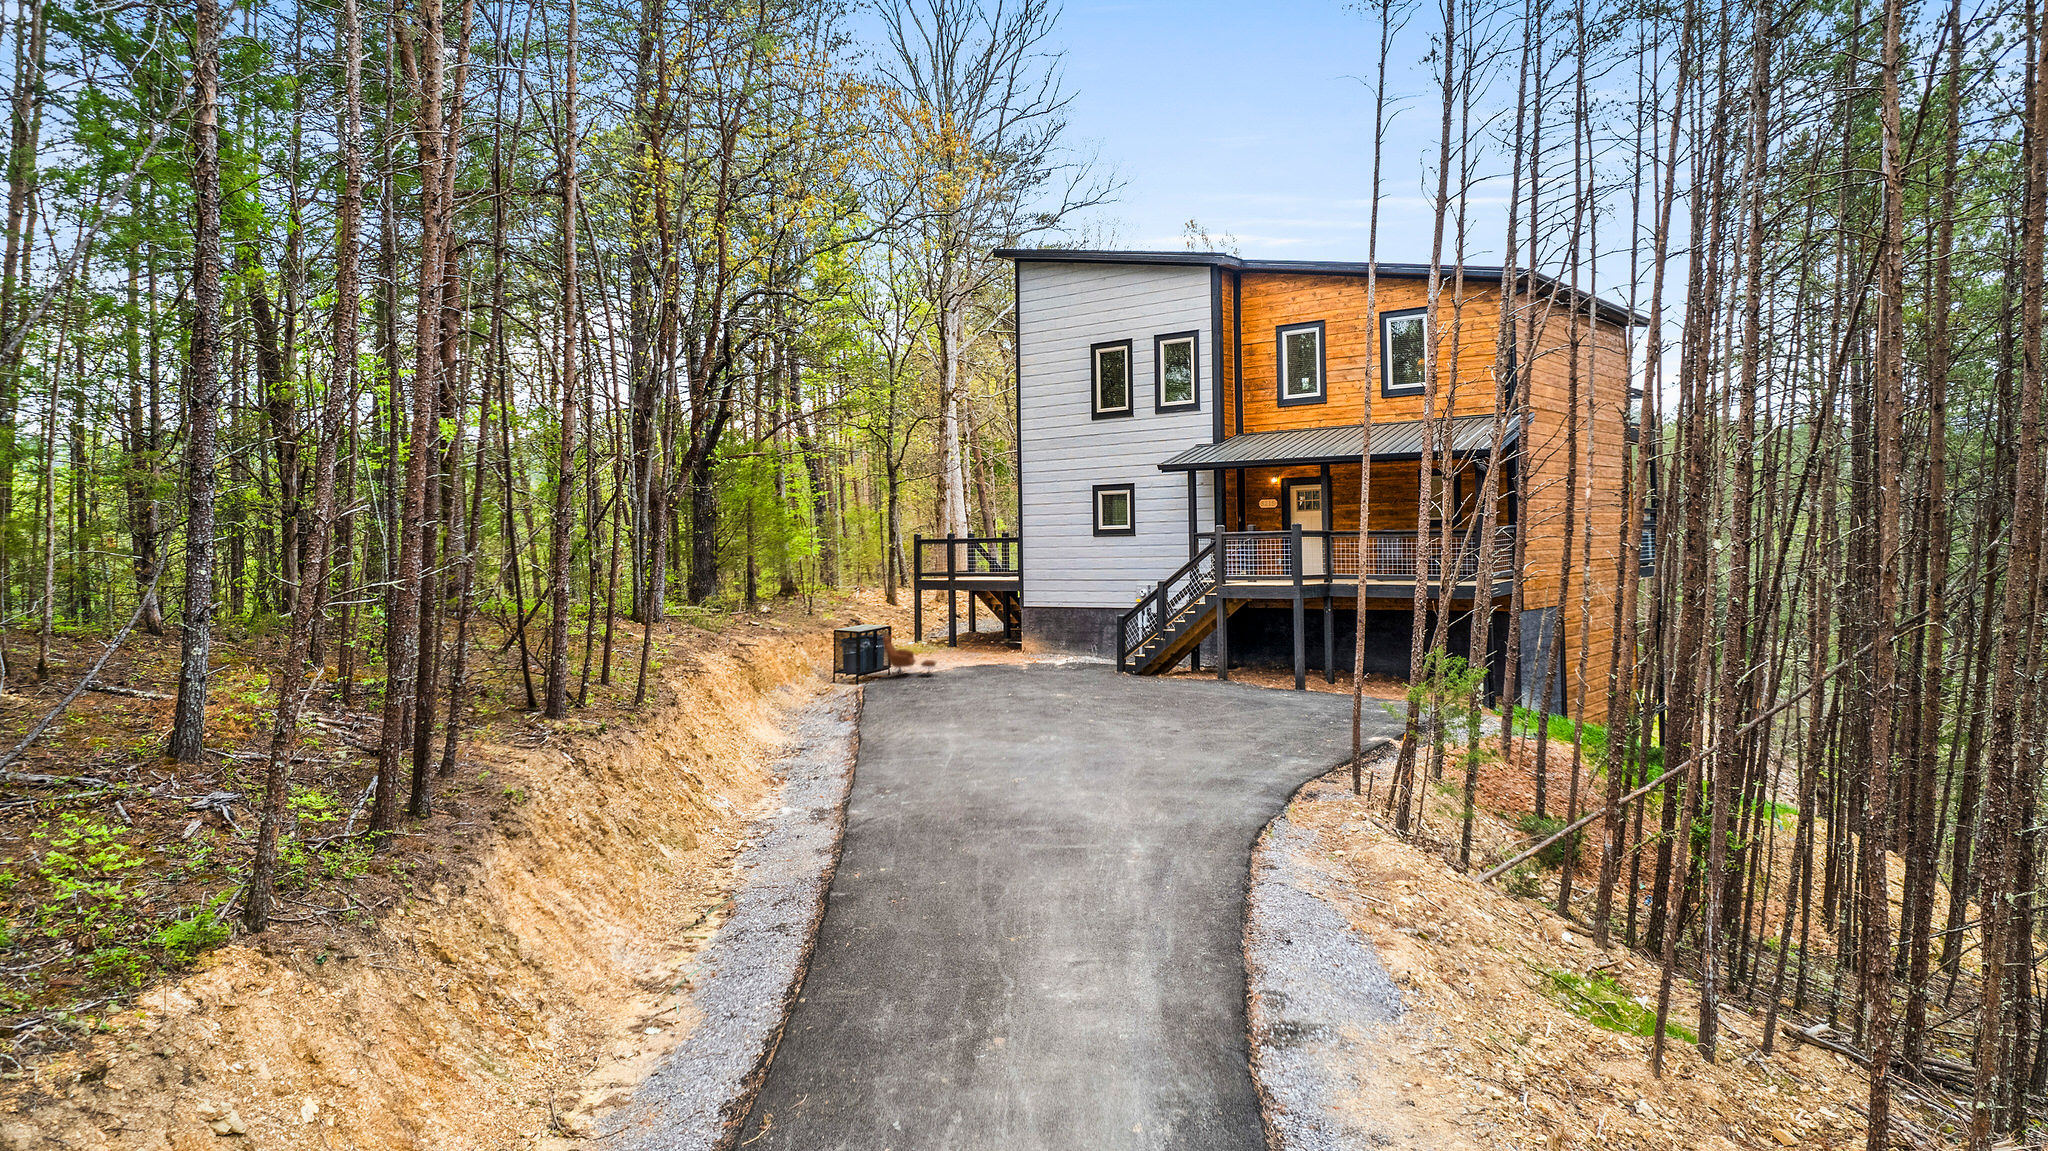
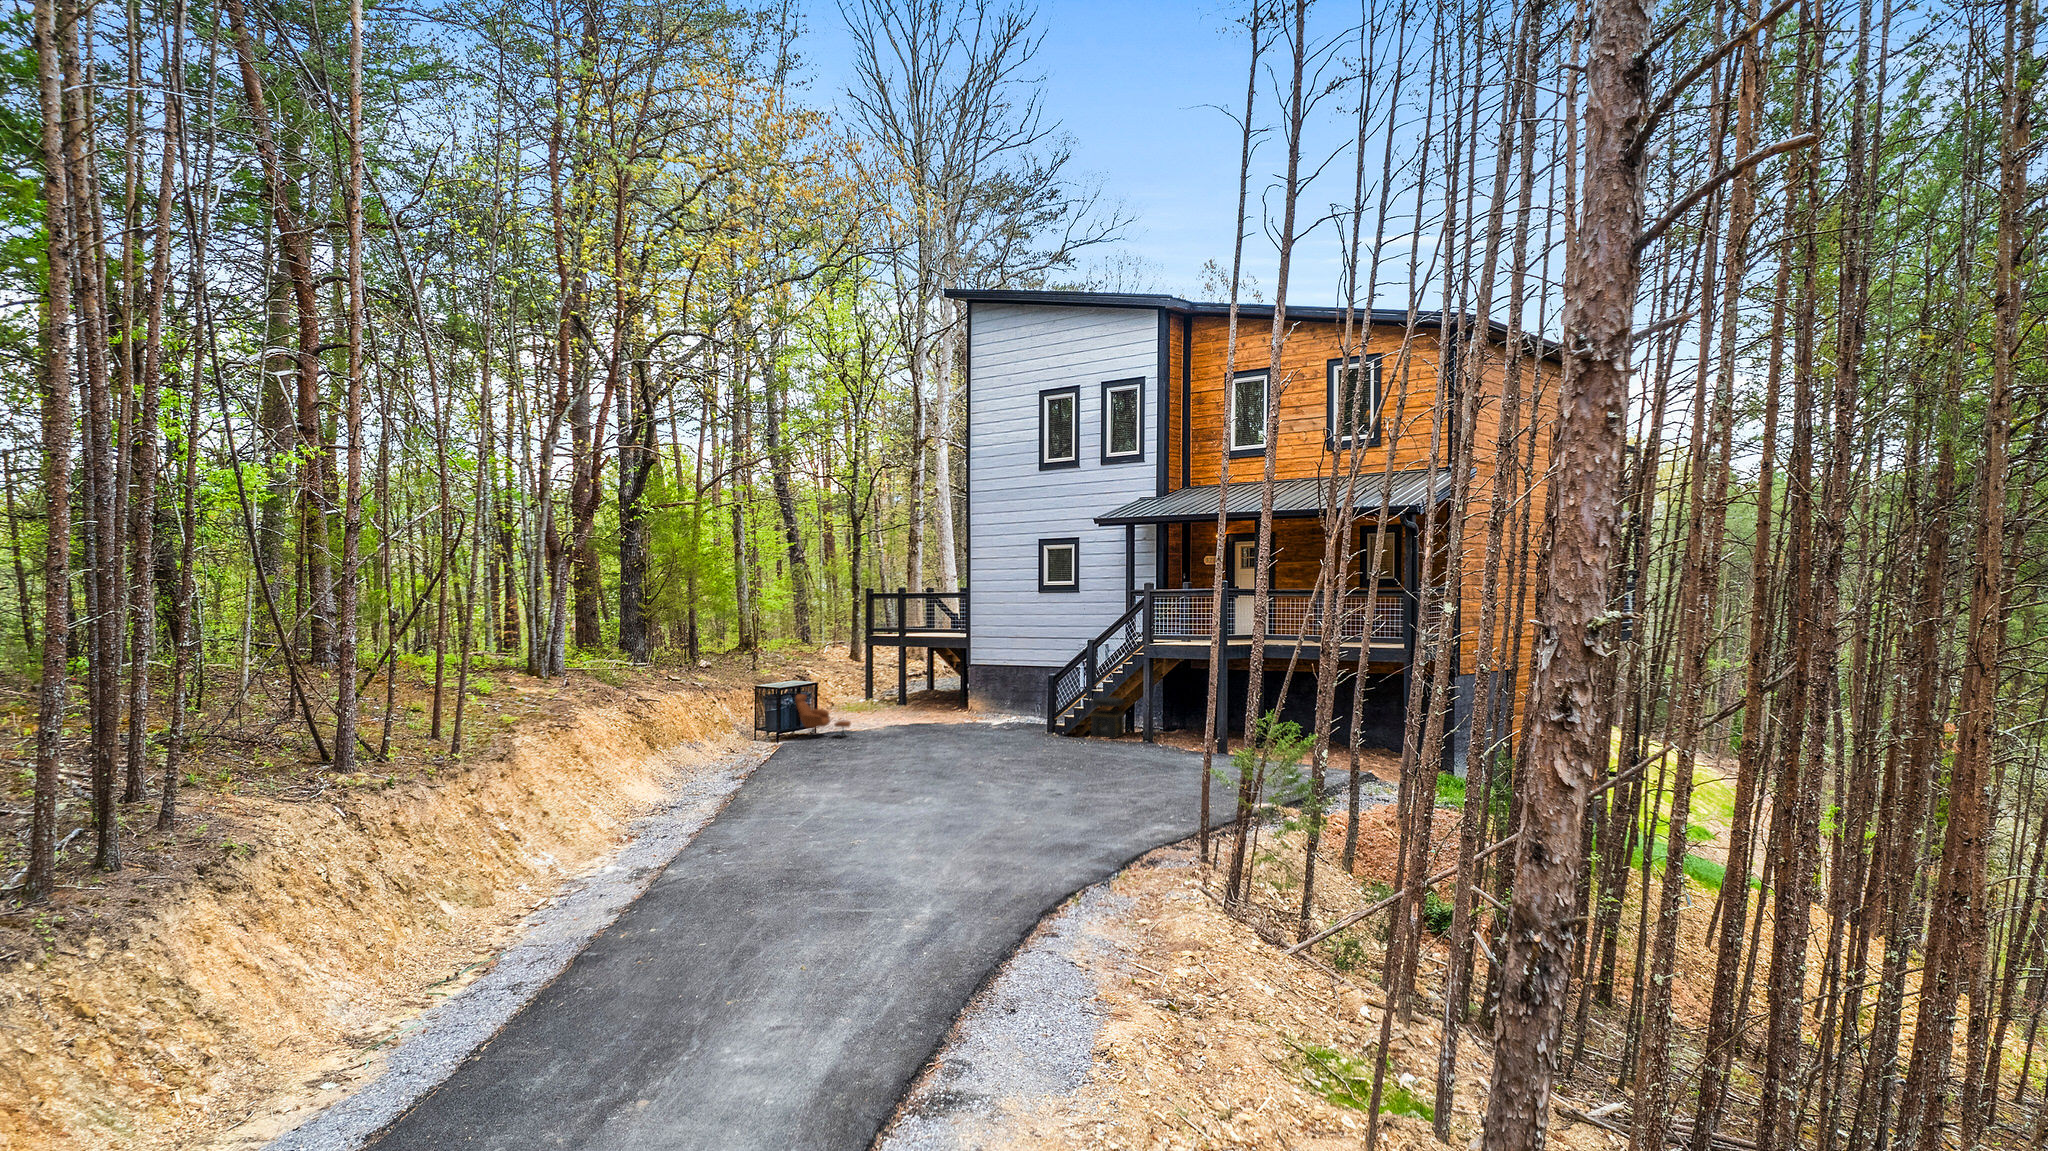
toolbox: none [1166,636,1196,675] -> present [1091,697,1124,739]

